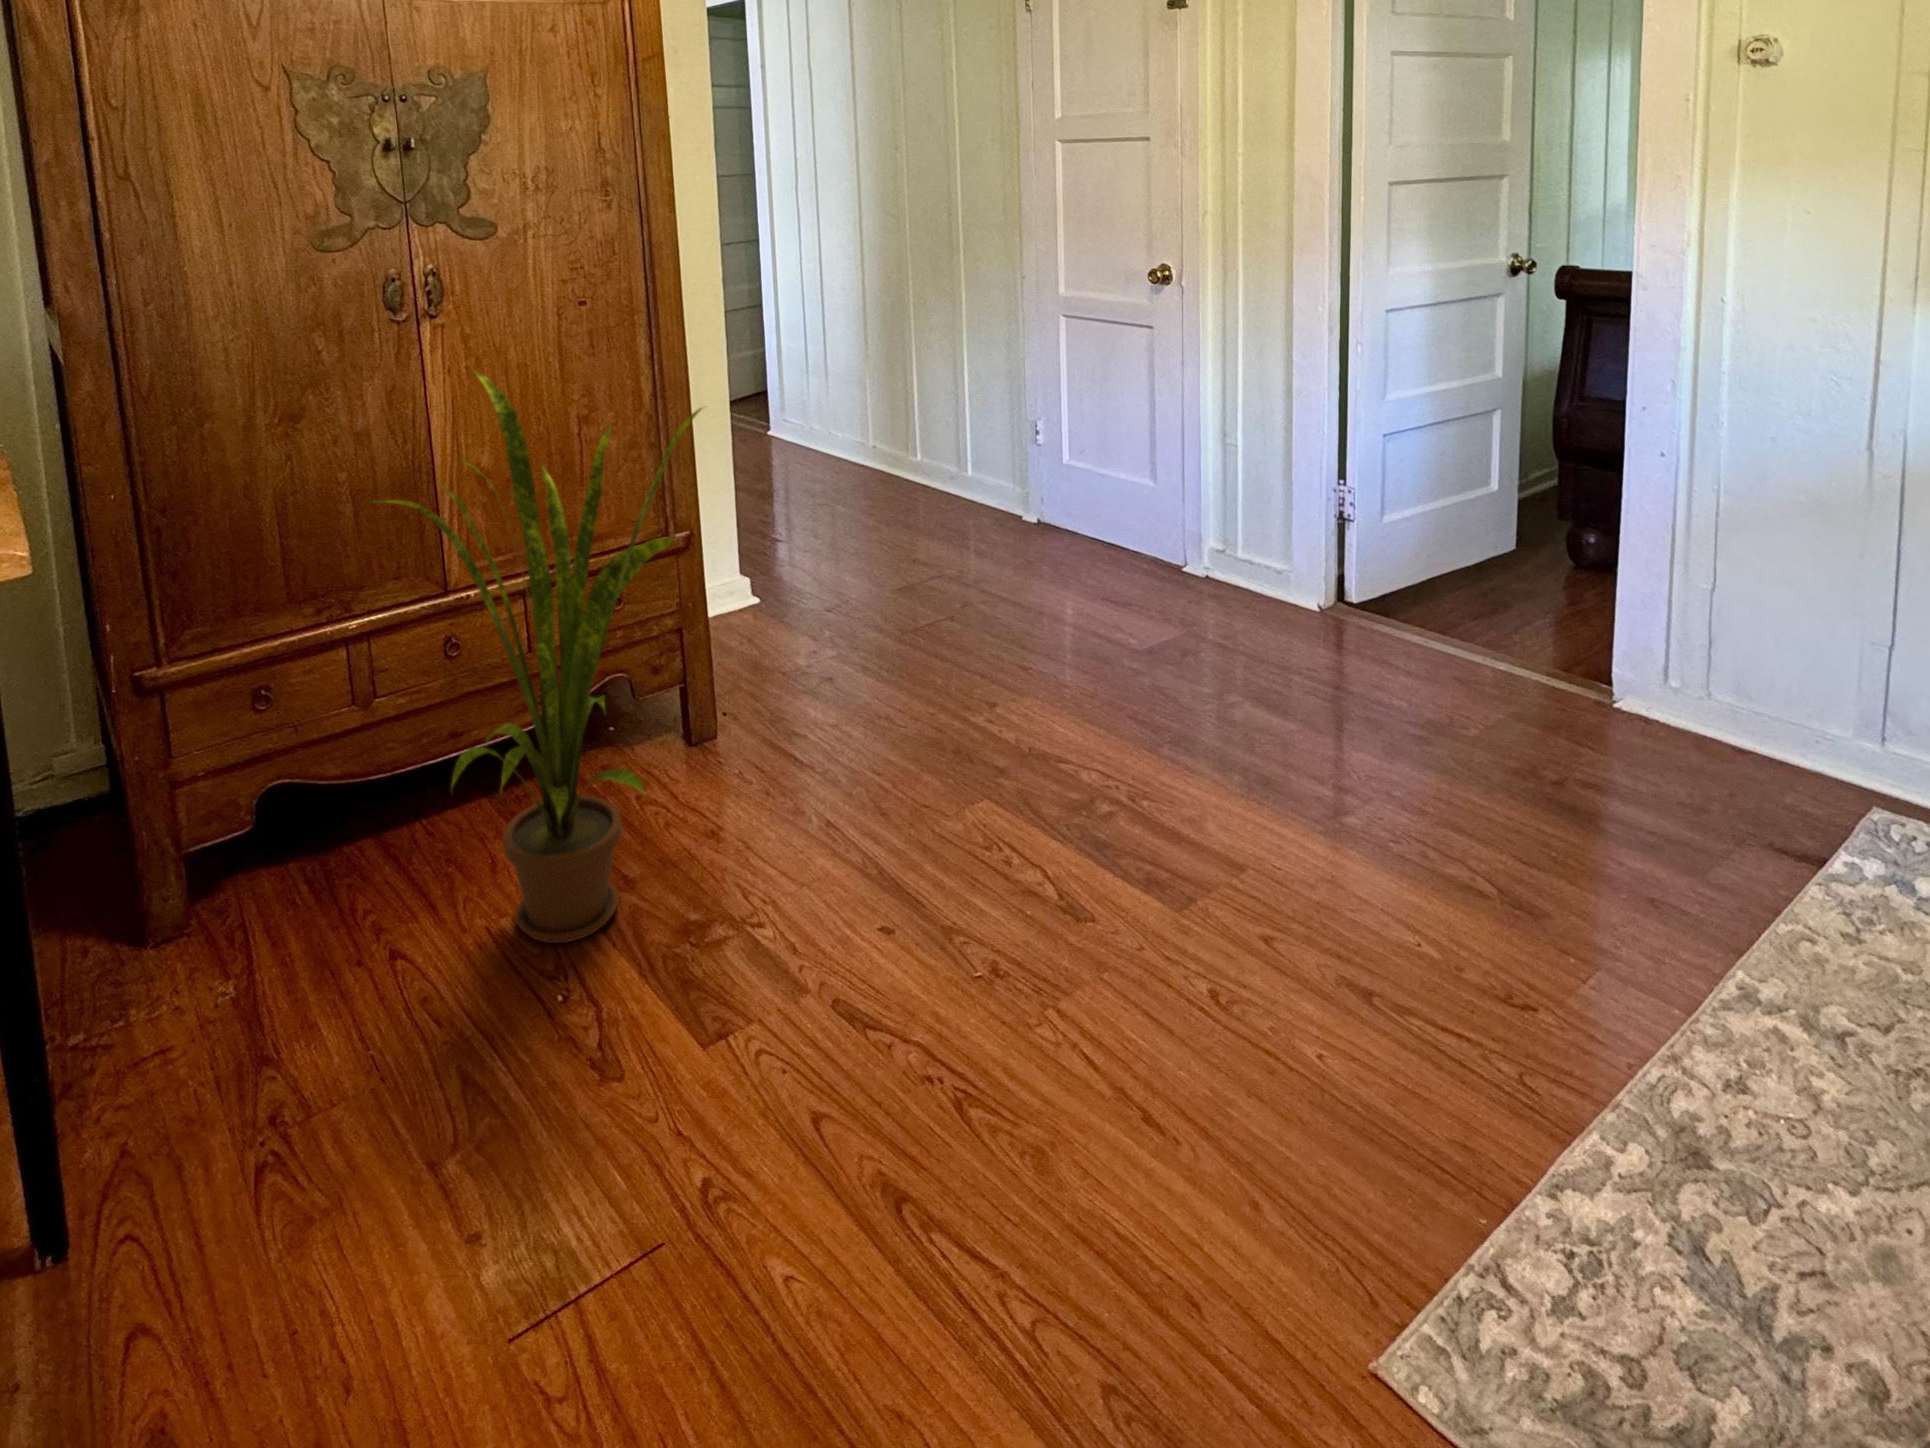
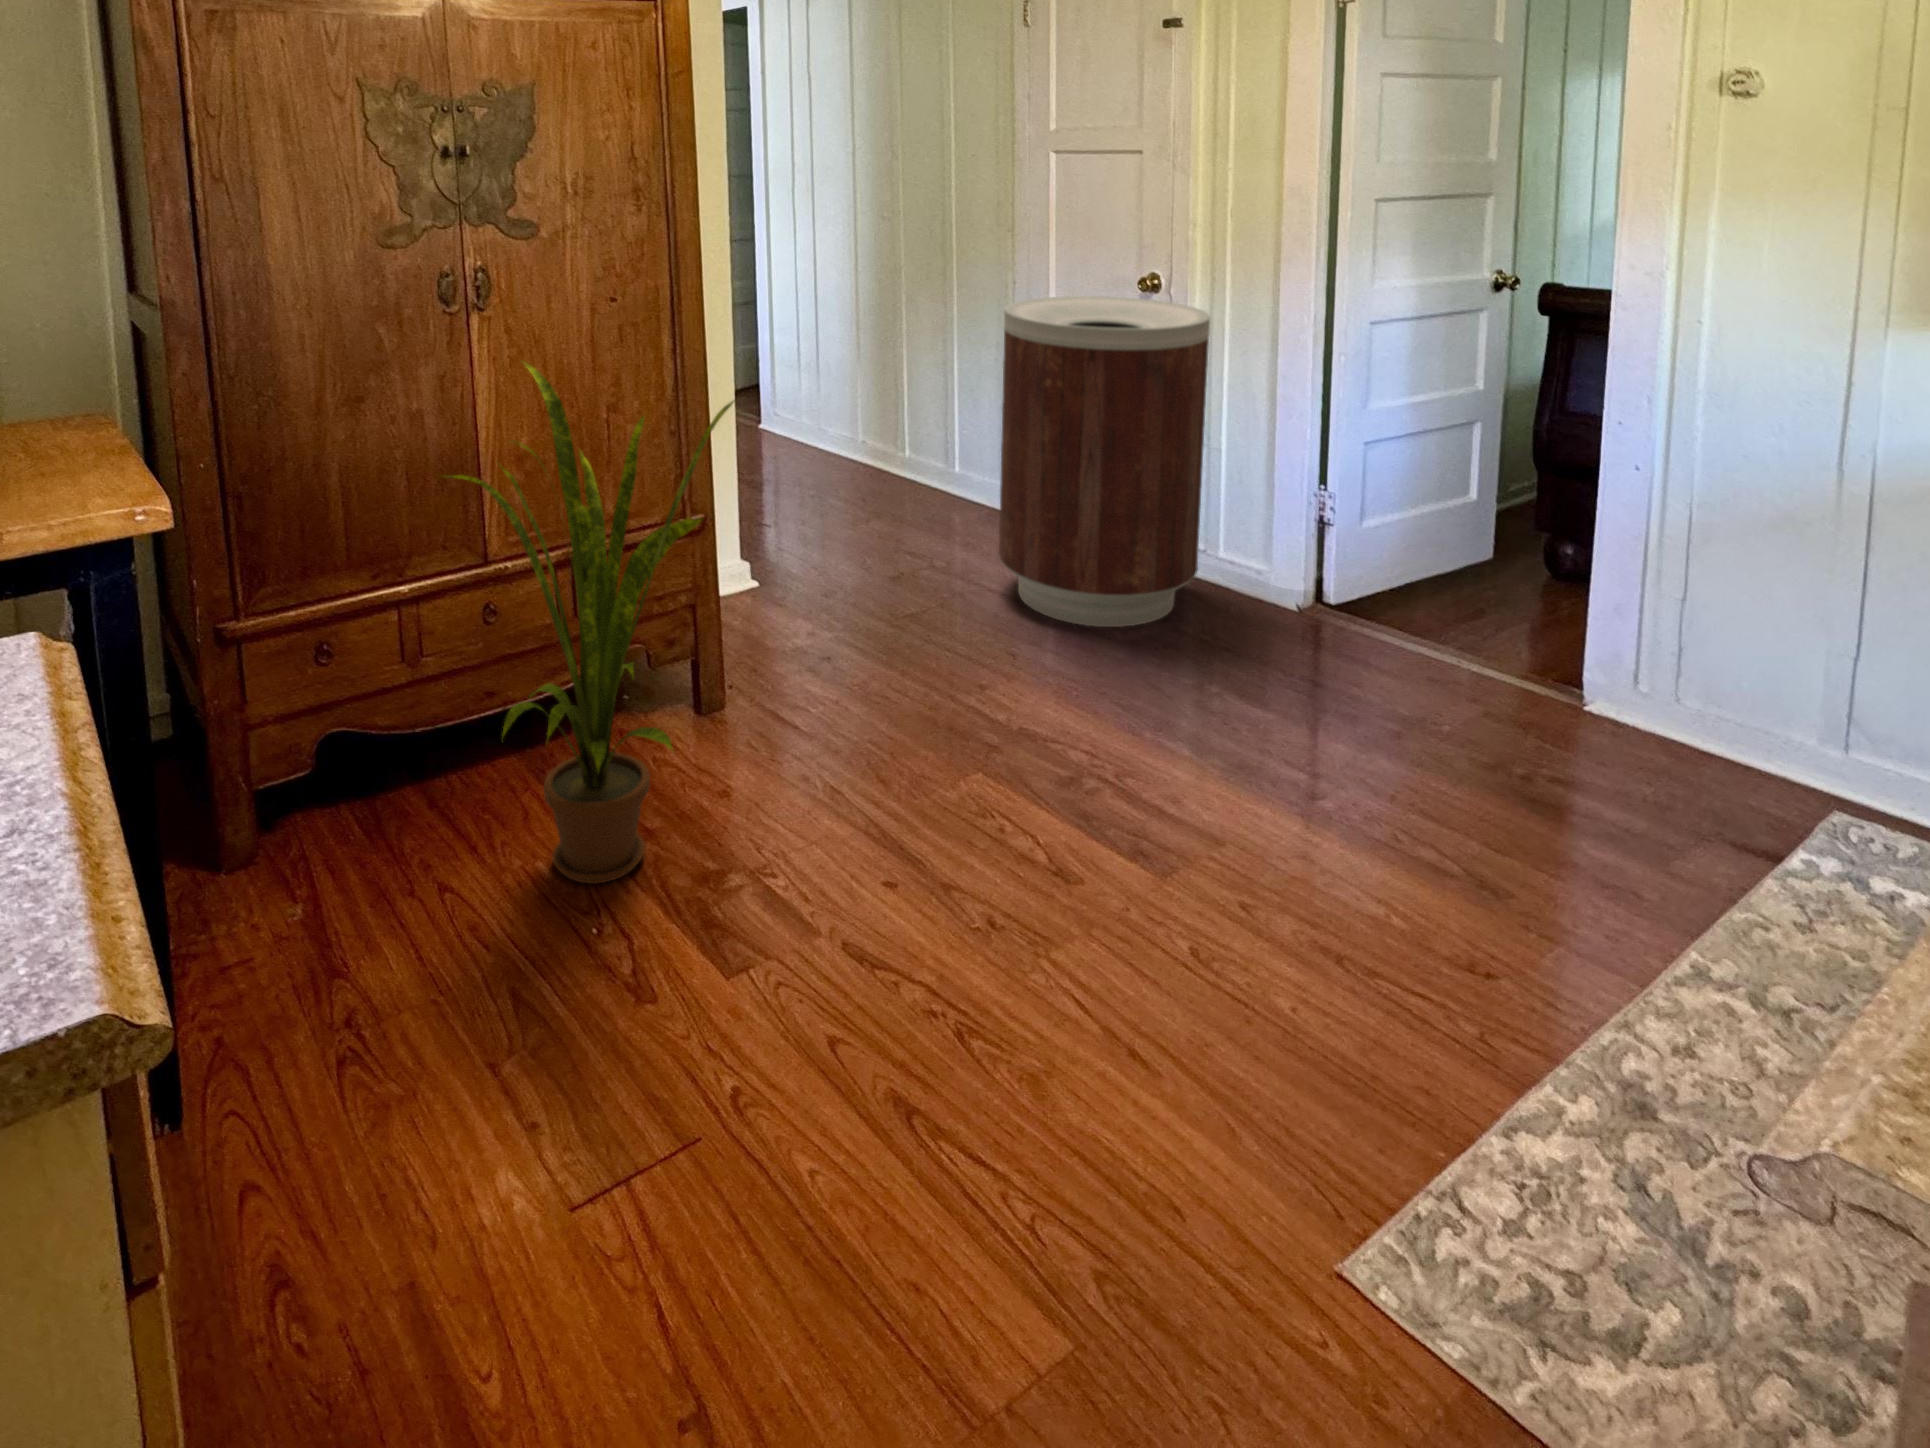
trash can: none [1008,287,1222,633] -> present [998,296,1210,627]

